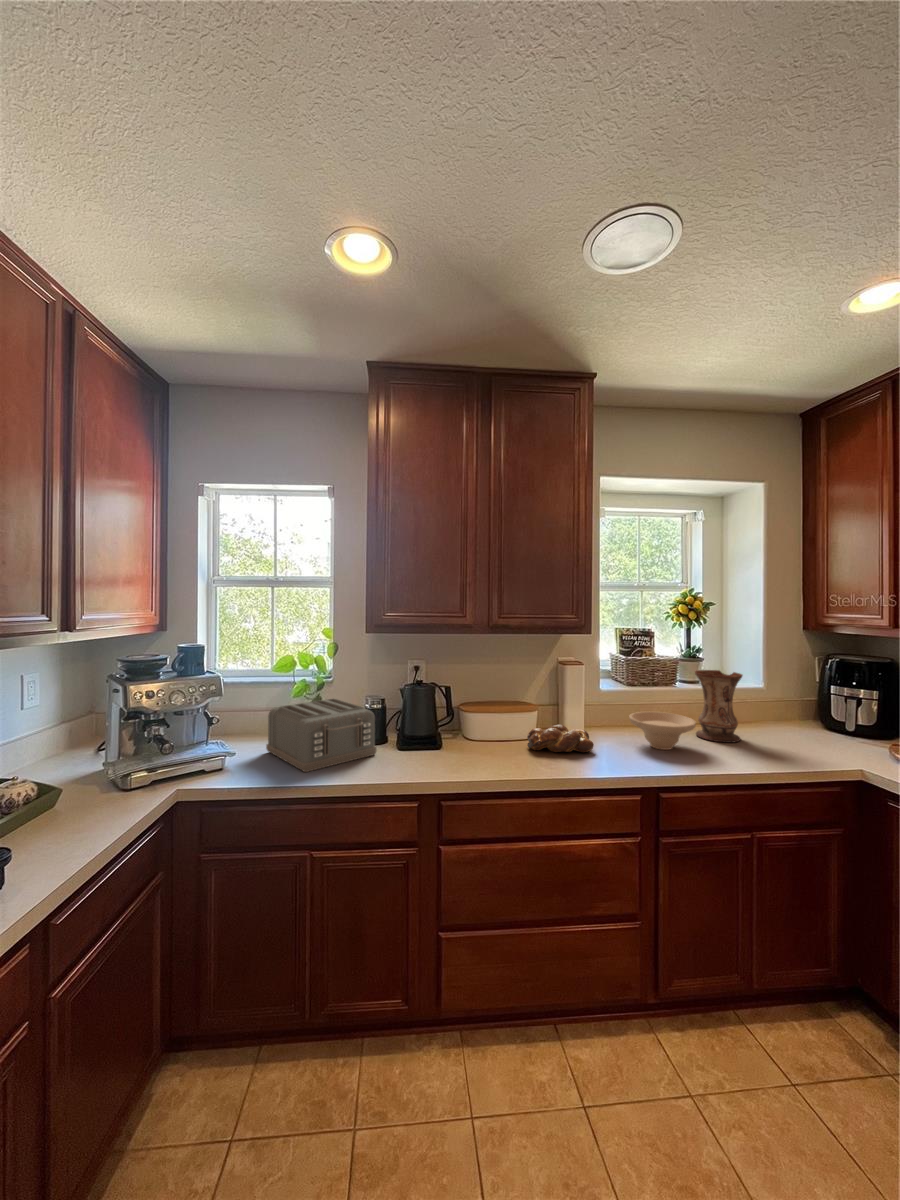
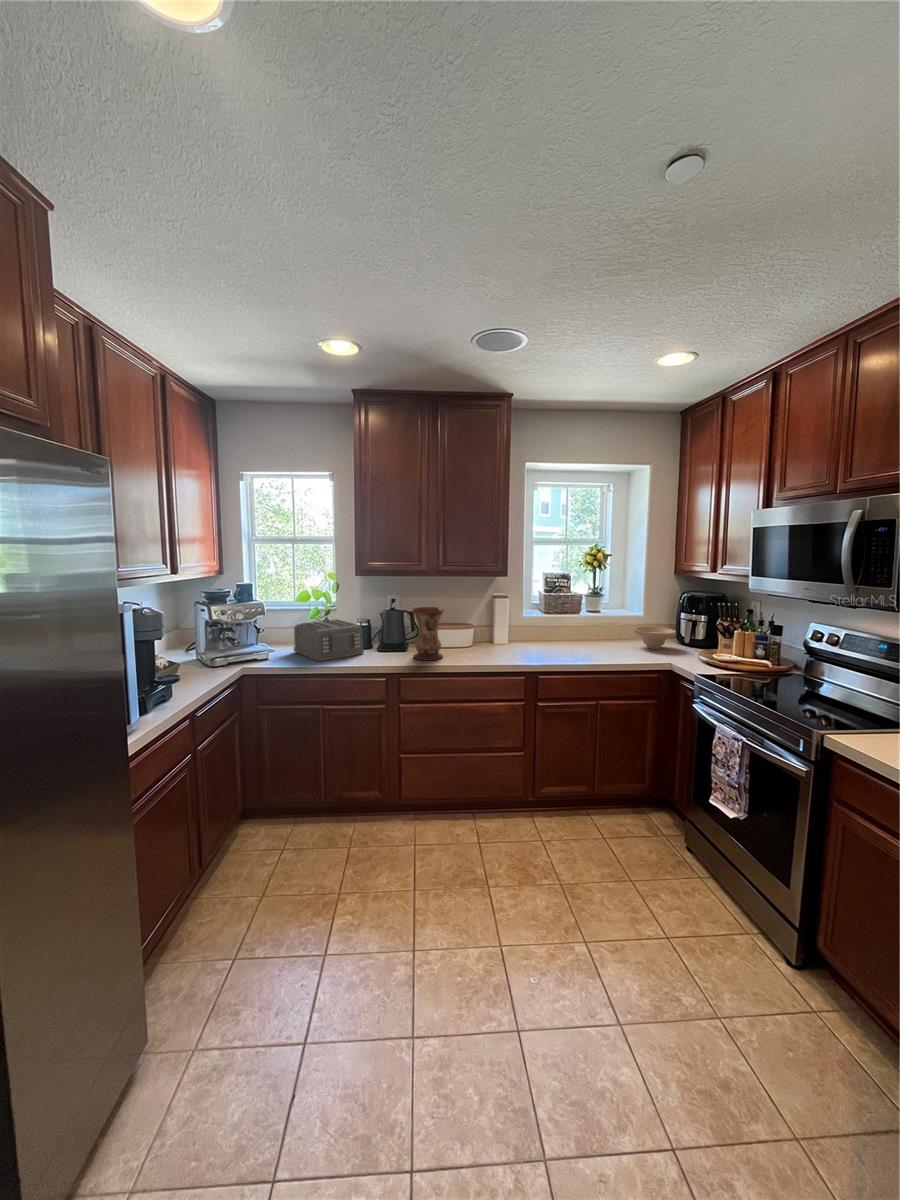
vase: present [695,670,743,743] -> present [412,607,444,660]
bowl: present [629,712,696,750] -> present [634,627,676,649]
bread loaf: present [527,724,594,752] -> none [463,637,506,654]

